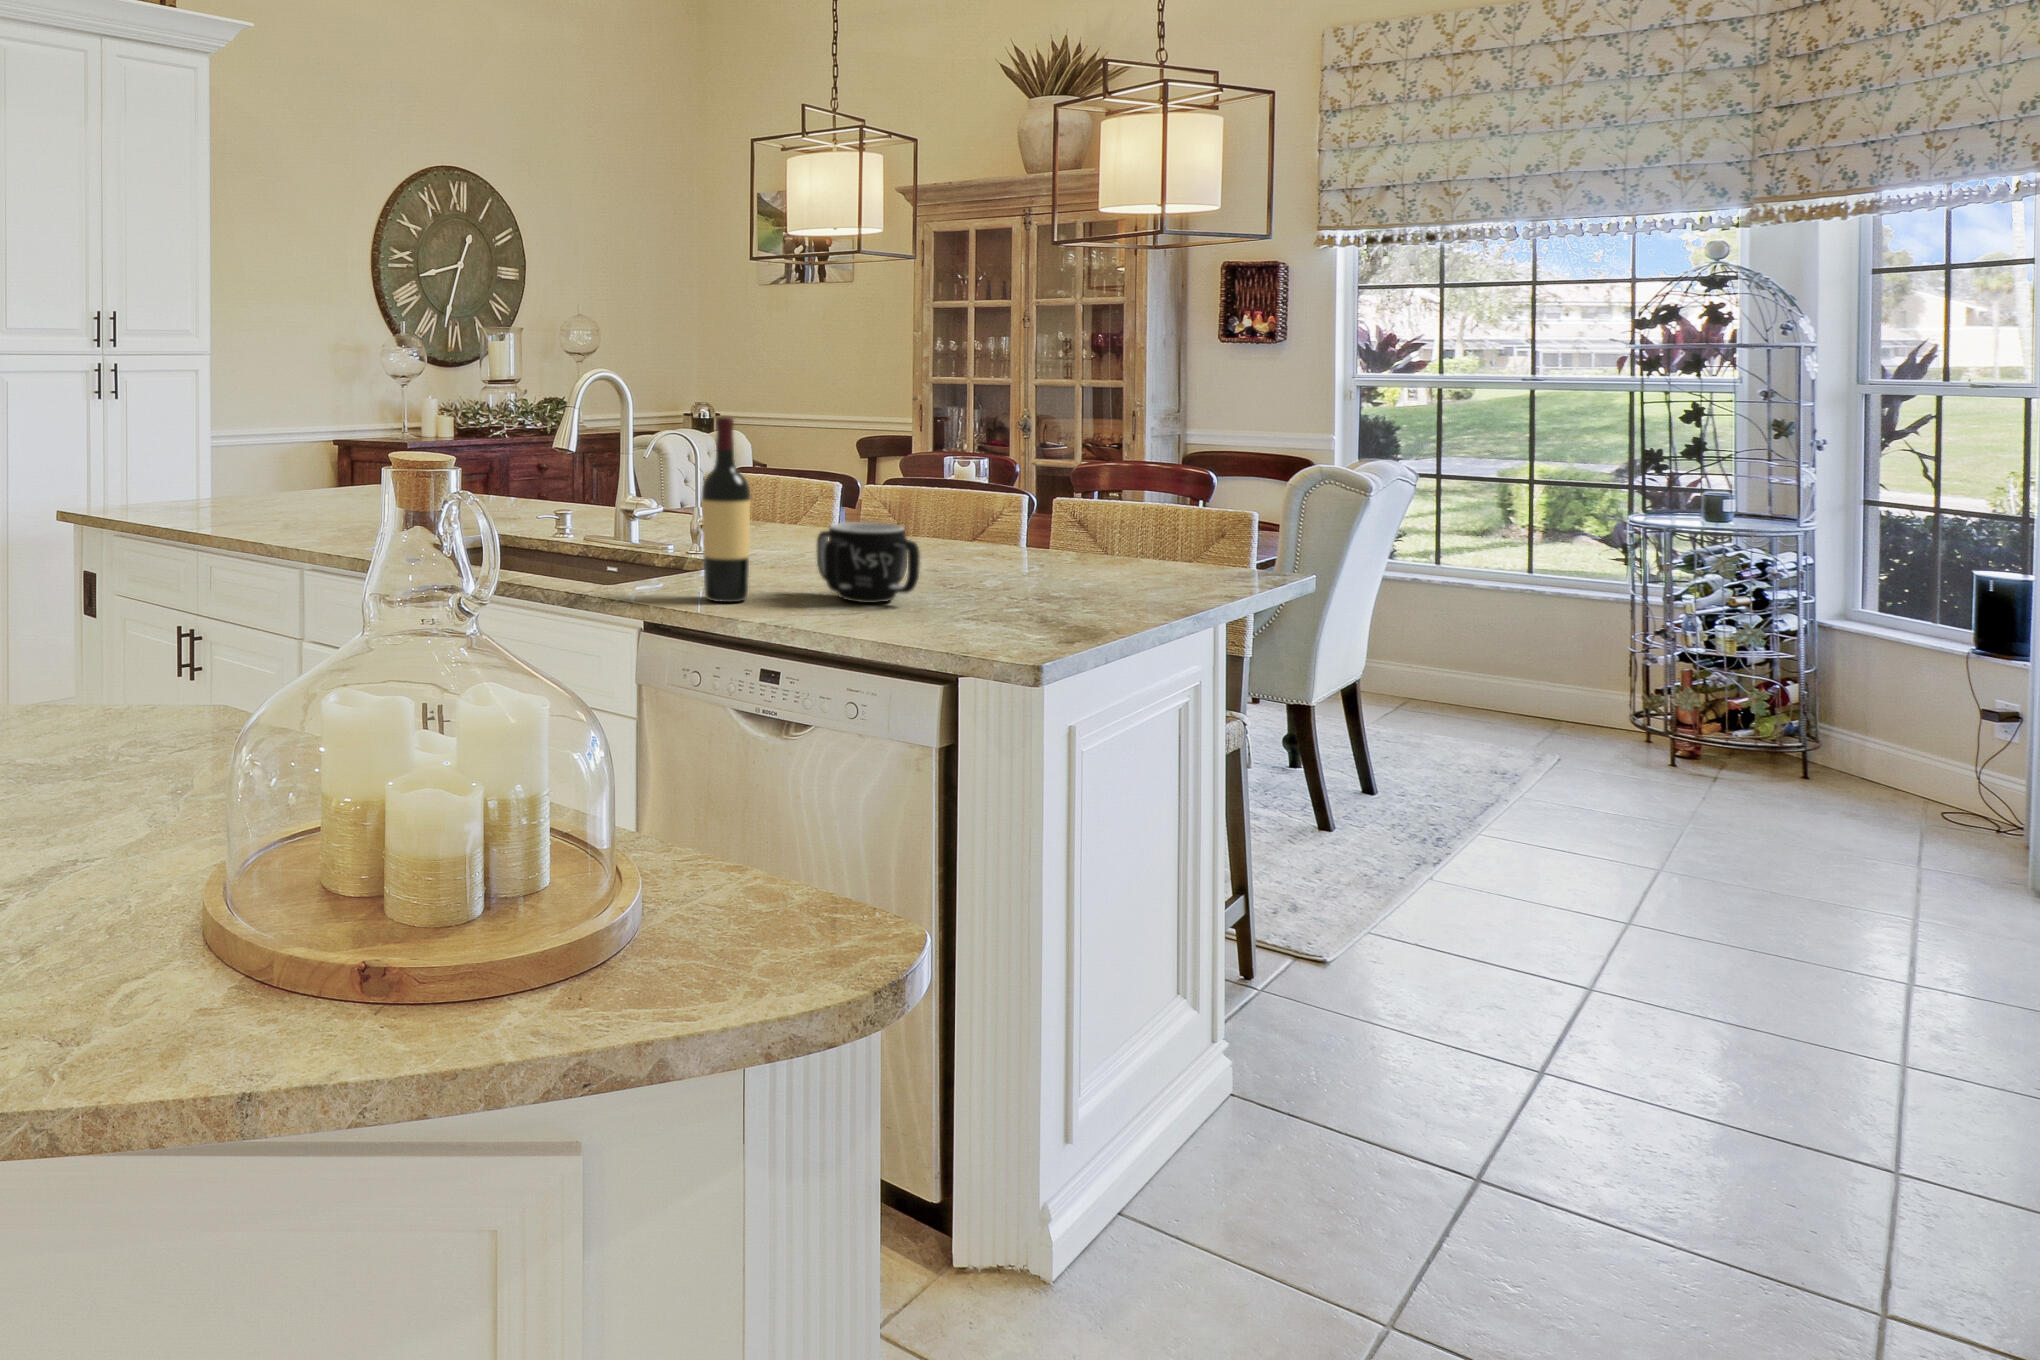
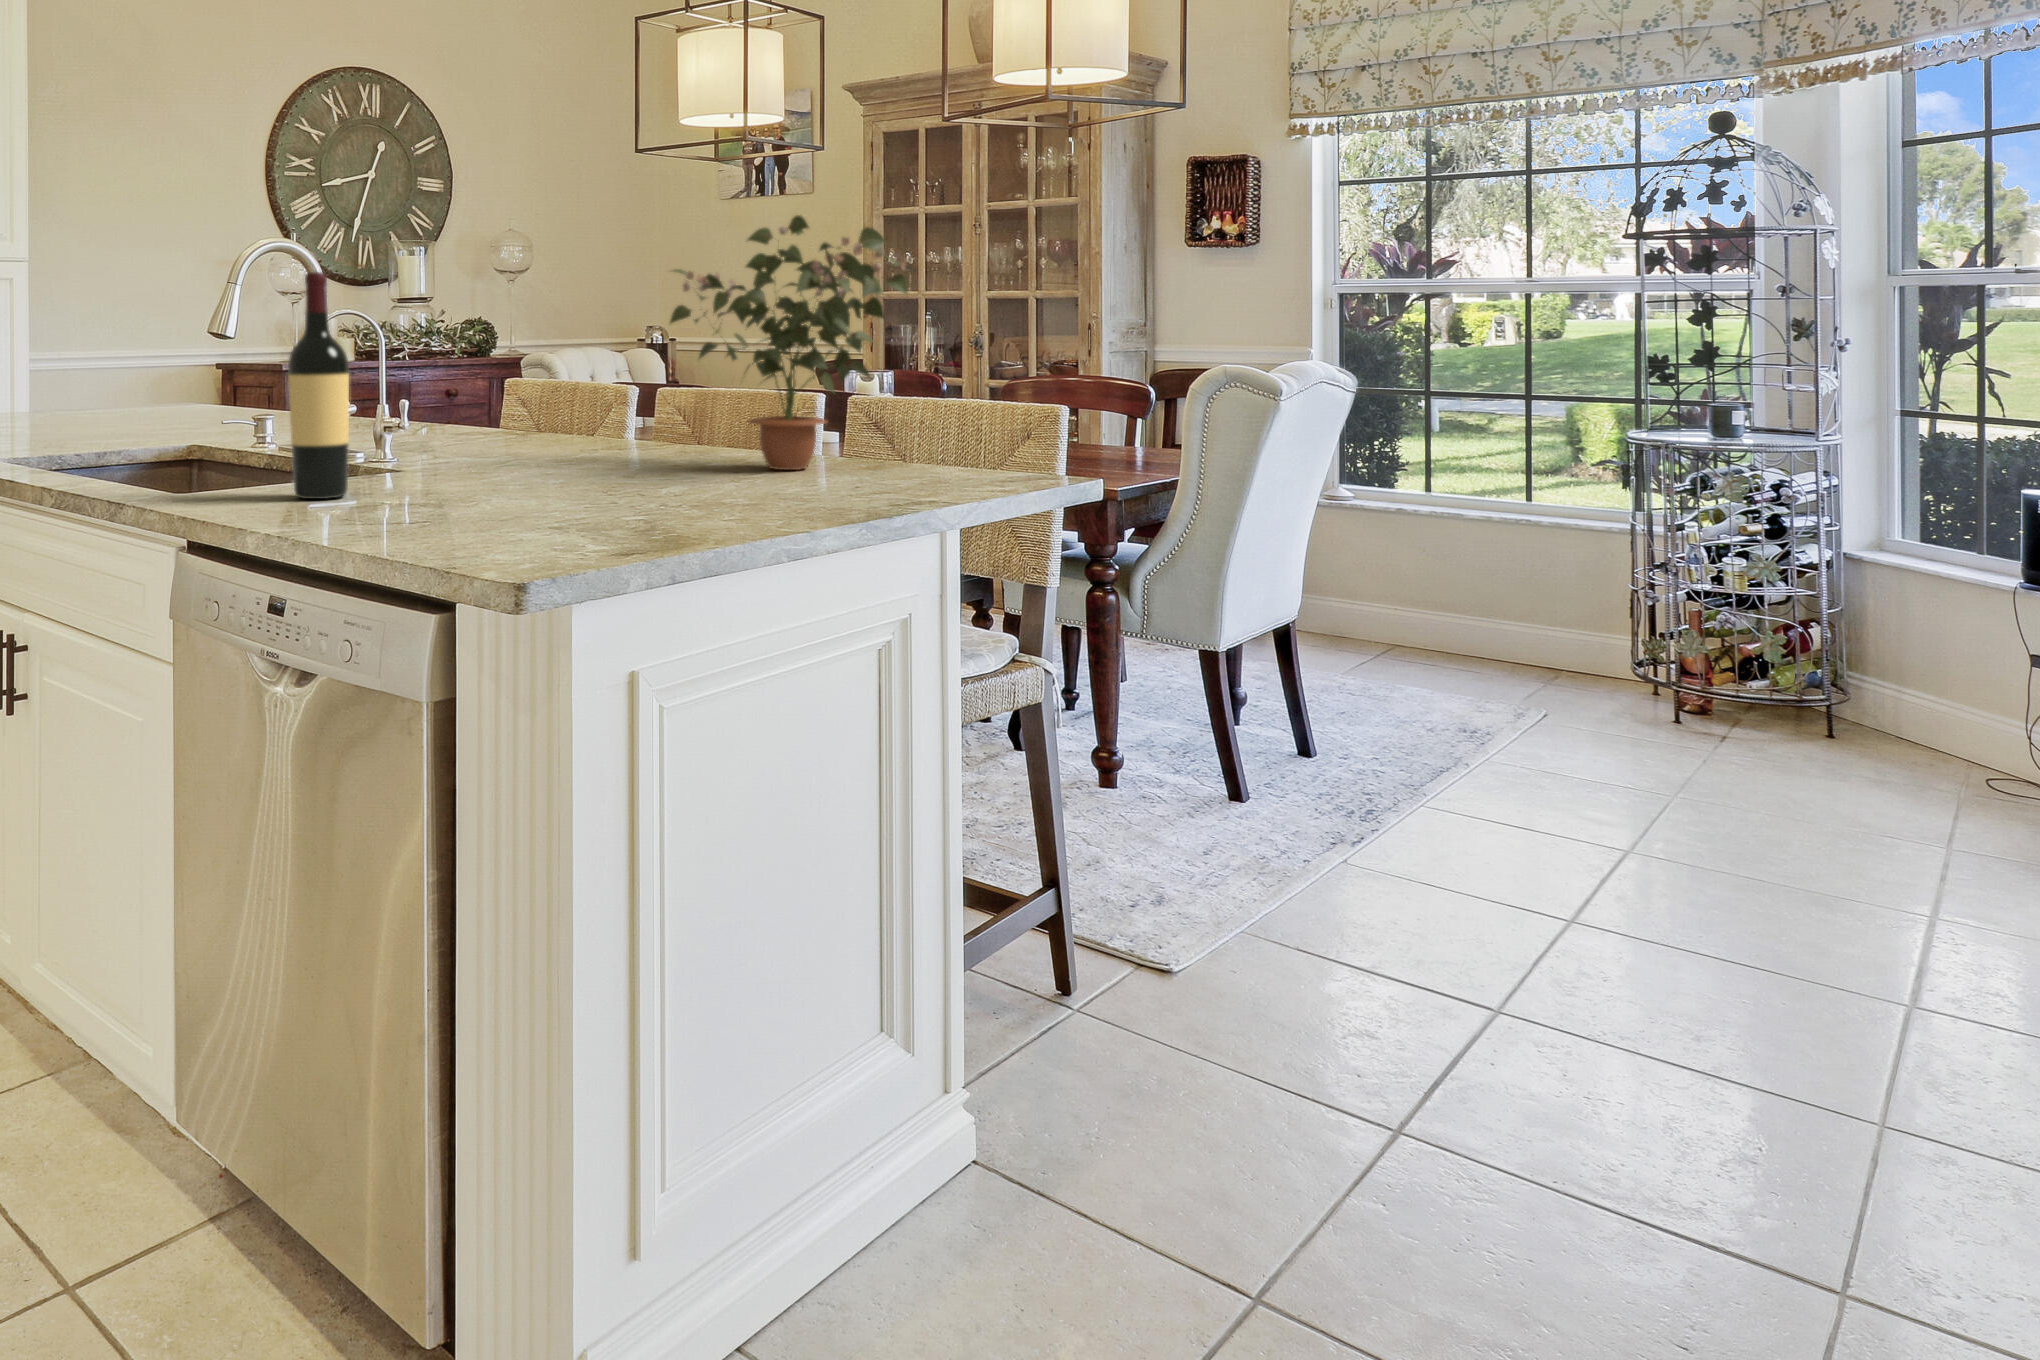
potted plant: none [944,360,1173,572] -> present [670,215,918,470]
mug: present [817,522,920,603] -> none [425,403,554,498]

